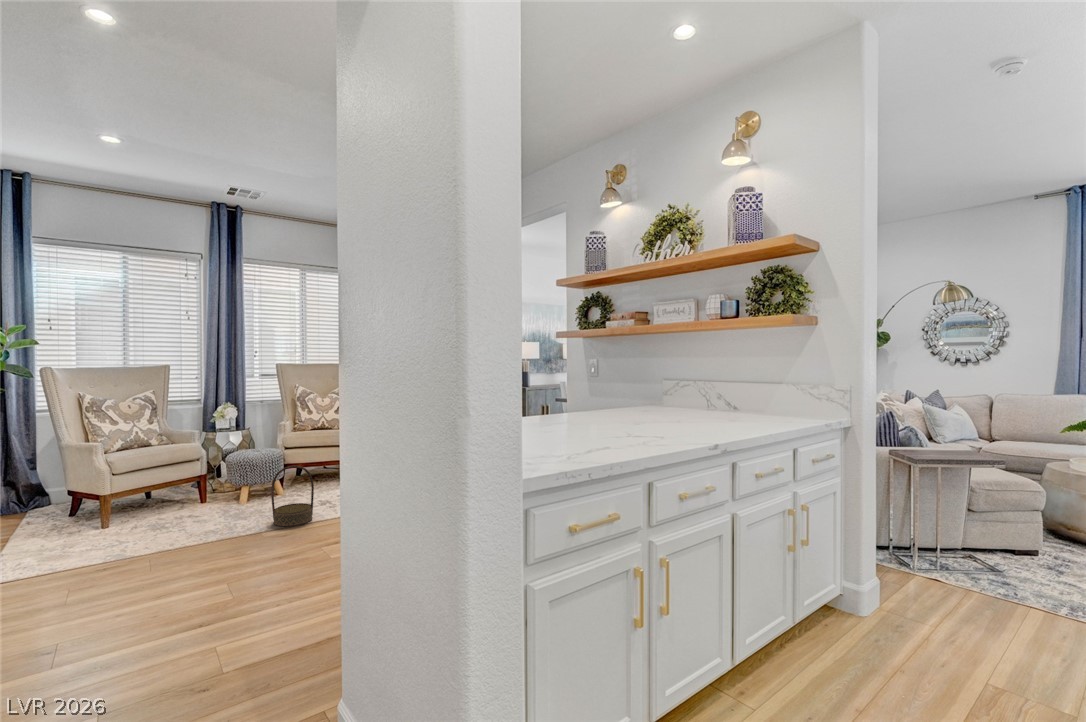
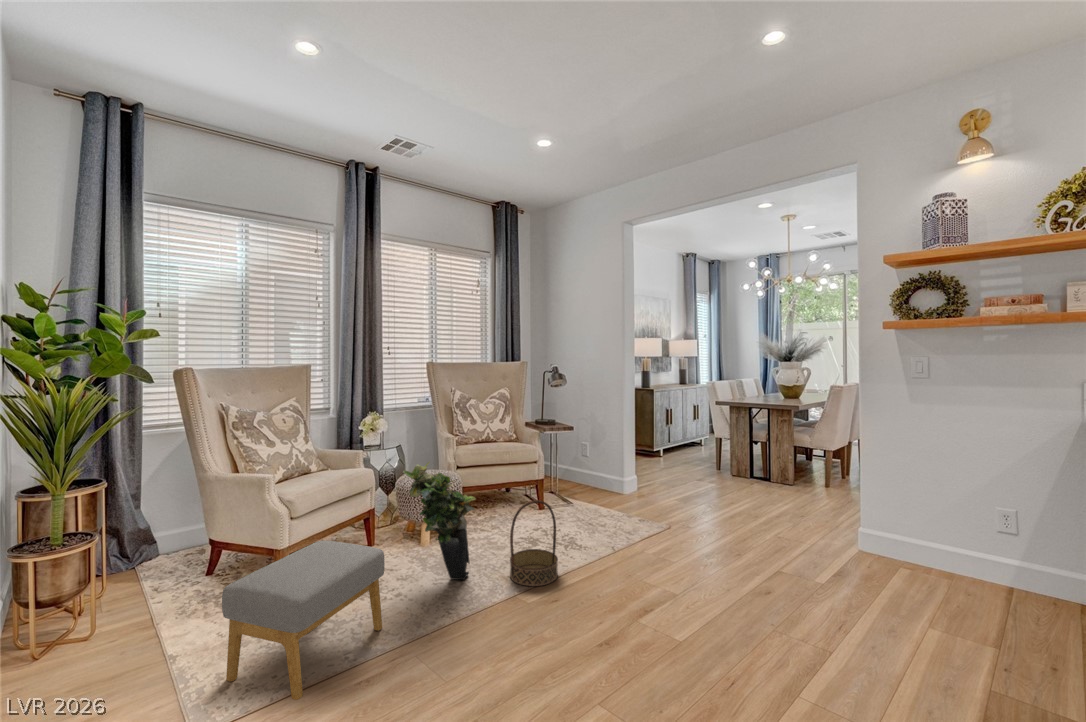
potted plant: none [195,437,254,522] -> present [403,462,475,580]
footstool: none [29,486,154,571] -> present [222,541,385,700]

